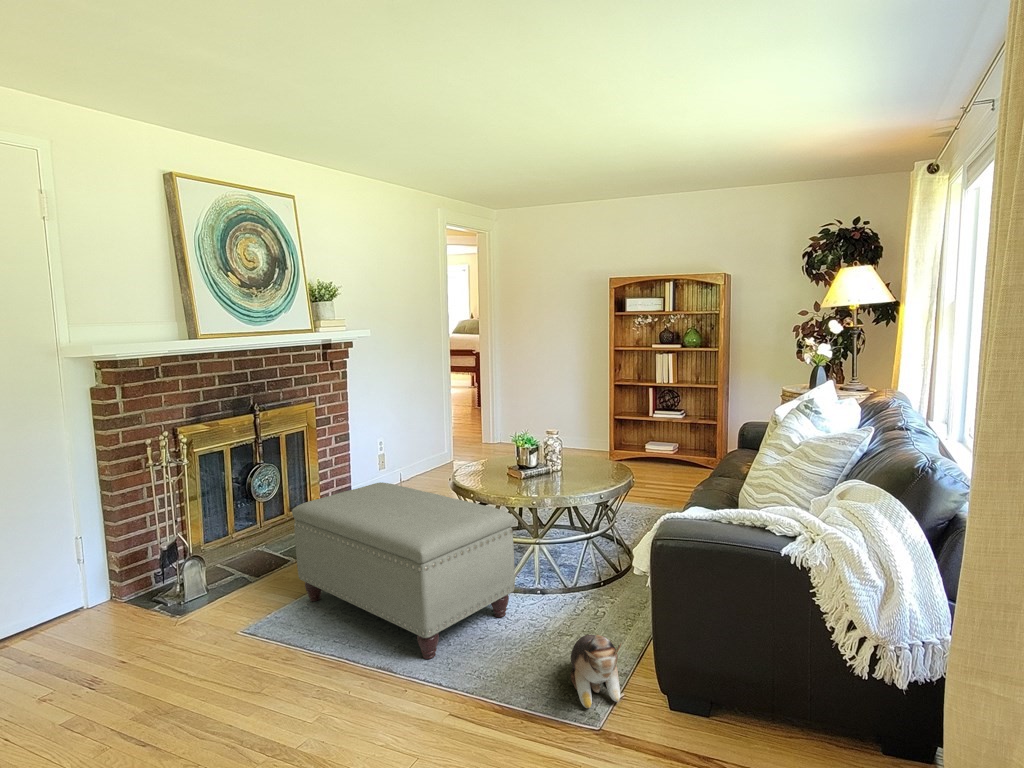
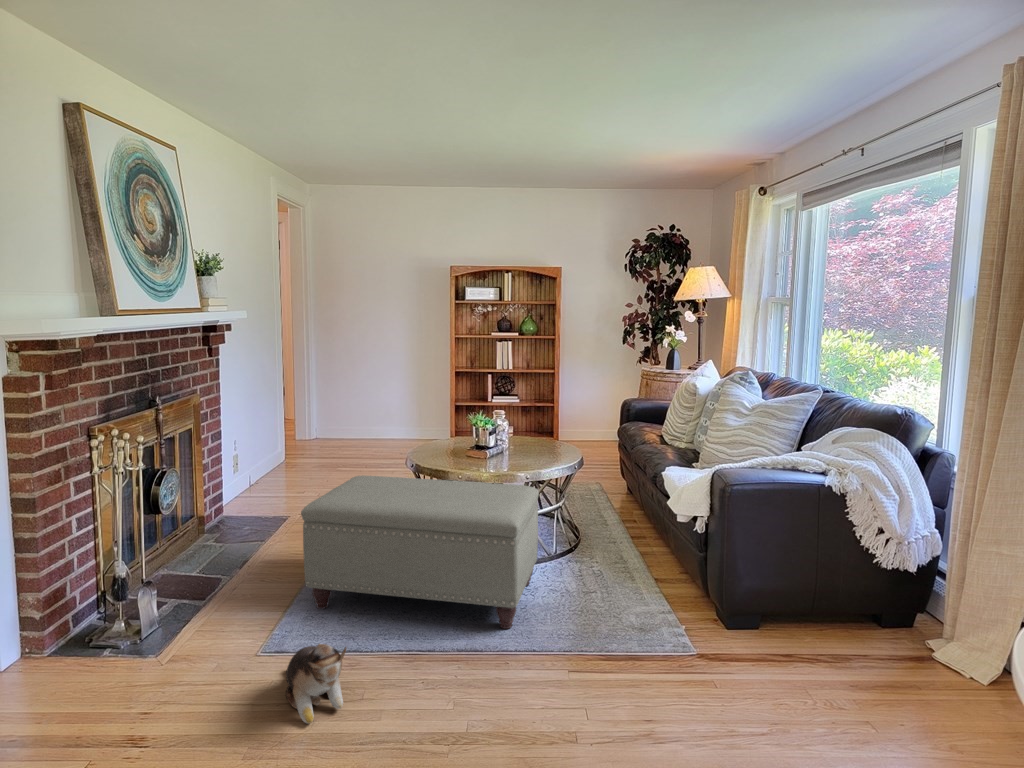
plush toy: present [570,635,621,708] -> present [286,644,346,724]

